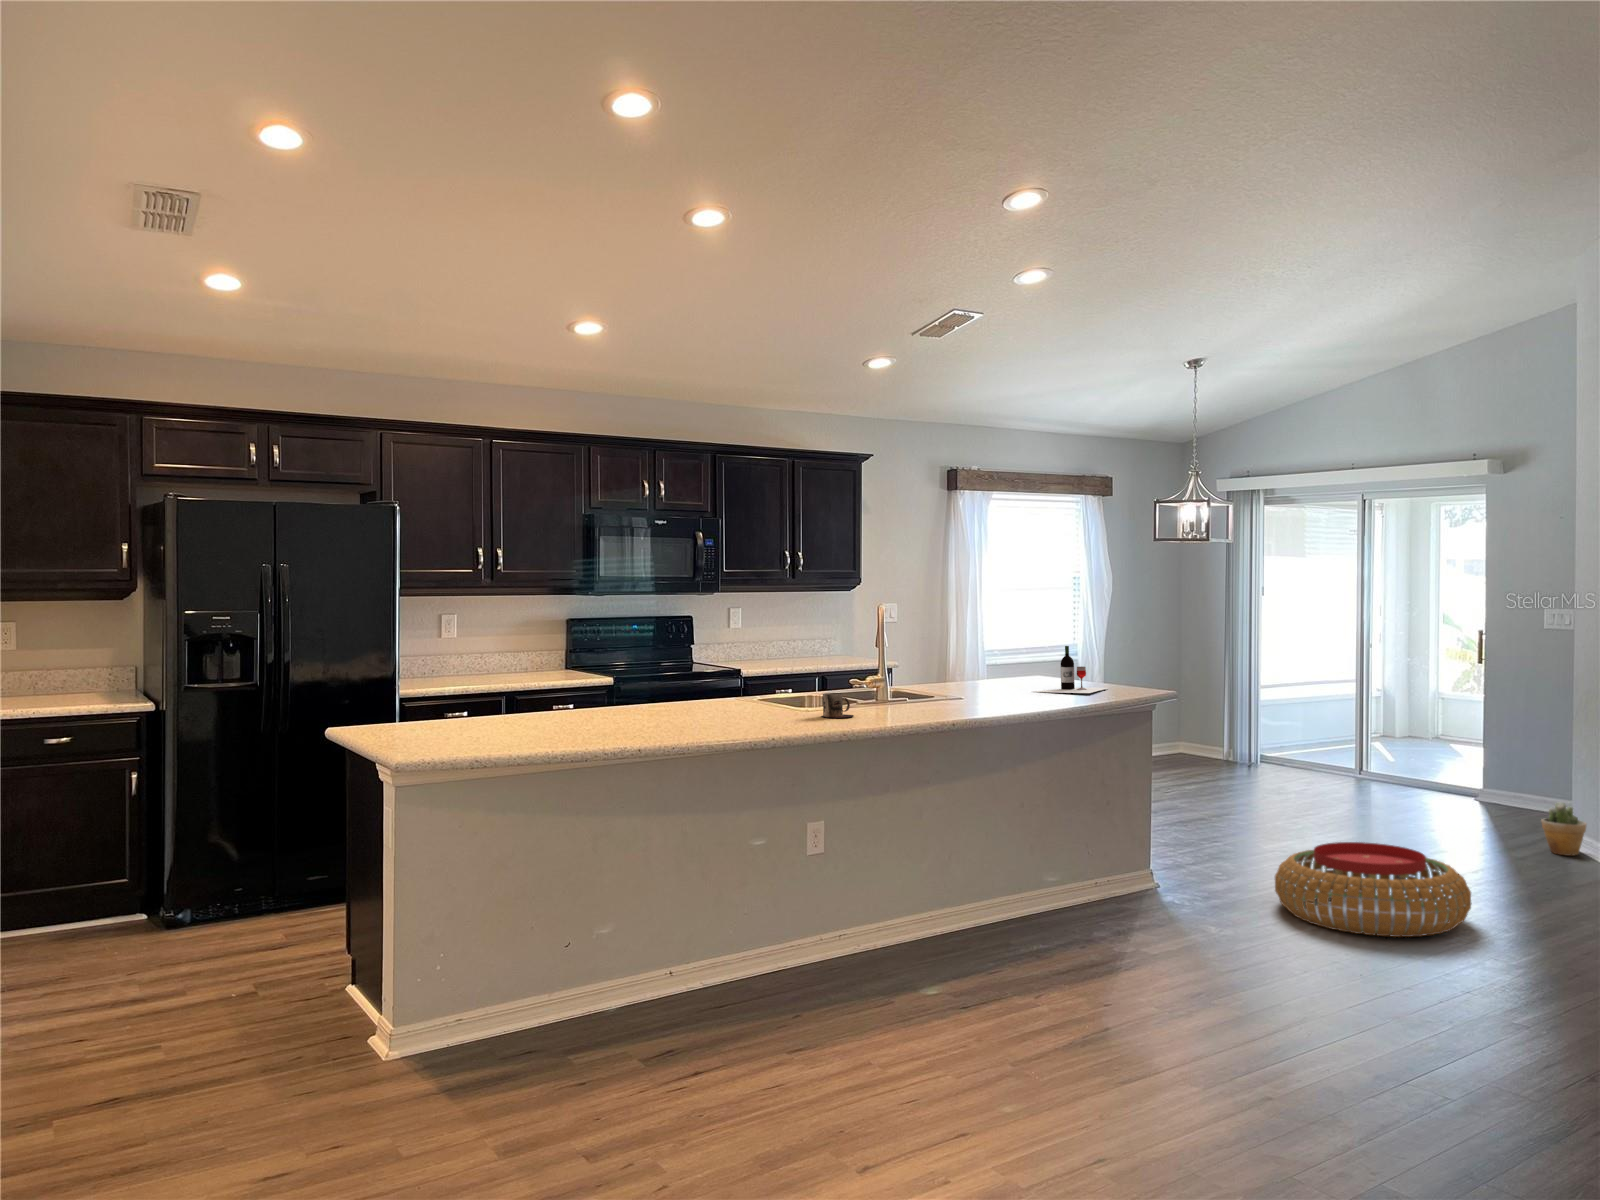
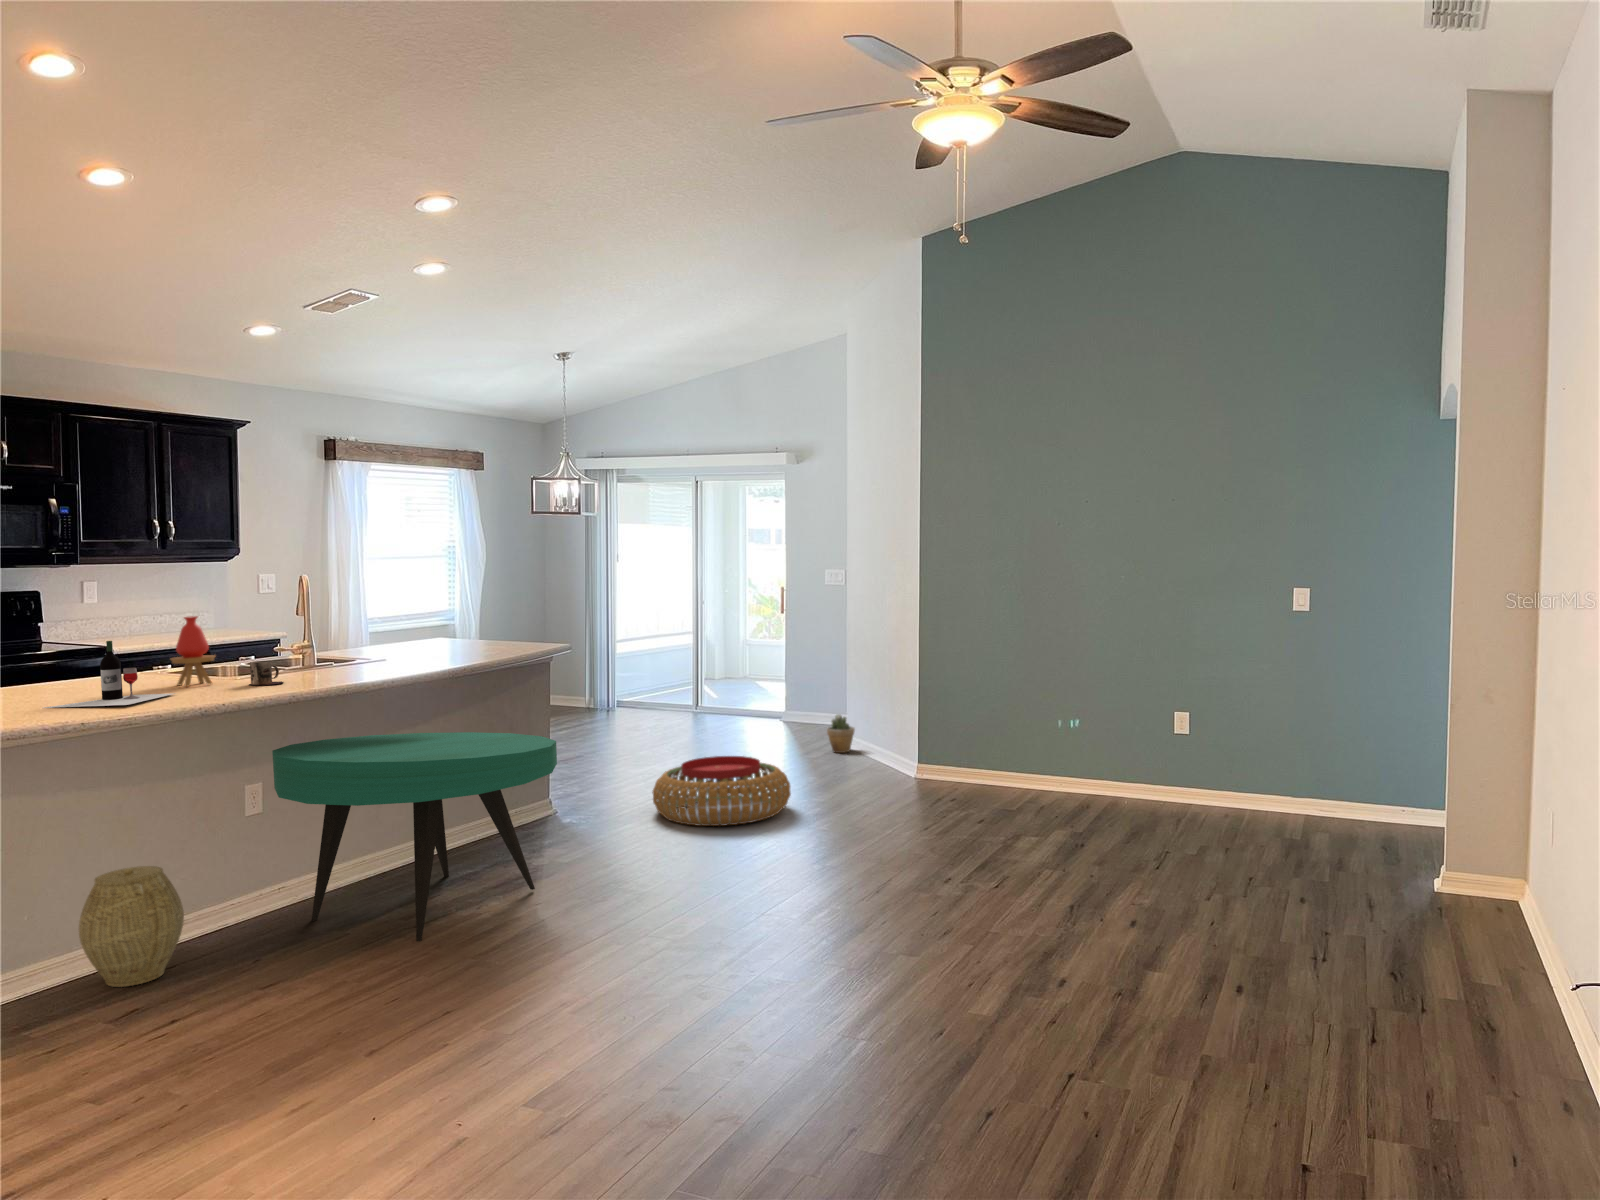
vase: none [755,645,795,714] -> present [171,616,215,687]
wine bottle: present [1033,646,1107,693] -> present [45,641,174,708]
coffee table: none [835,778,1135,1017] -> present [272,732,557,941]
woven basket: none [655,888,743,1005] -> present [79,866,184,987]

